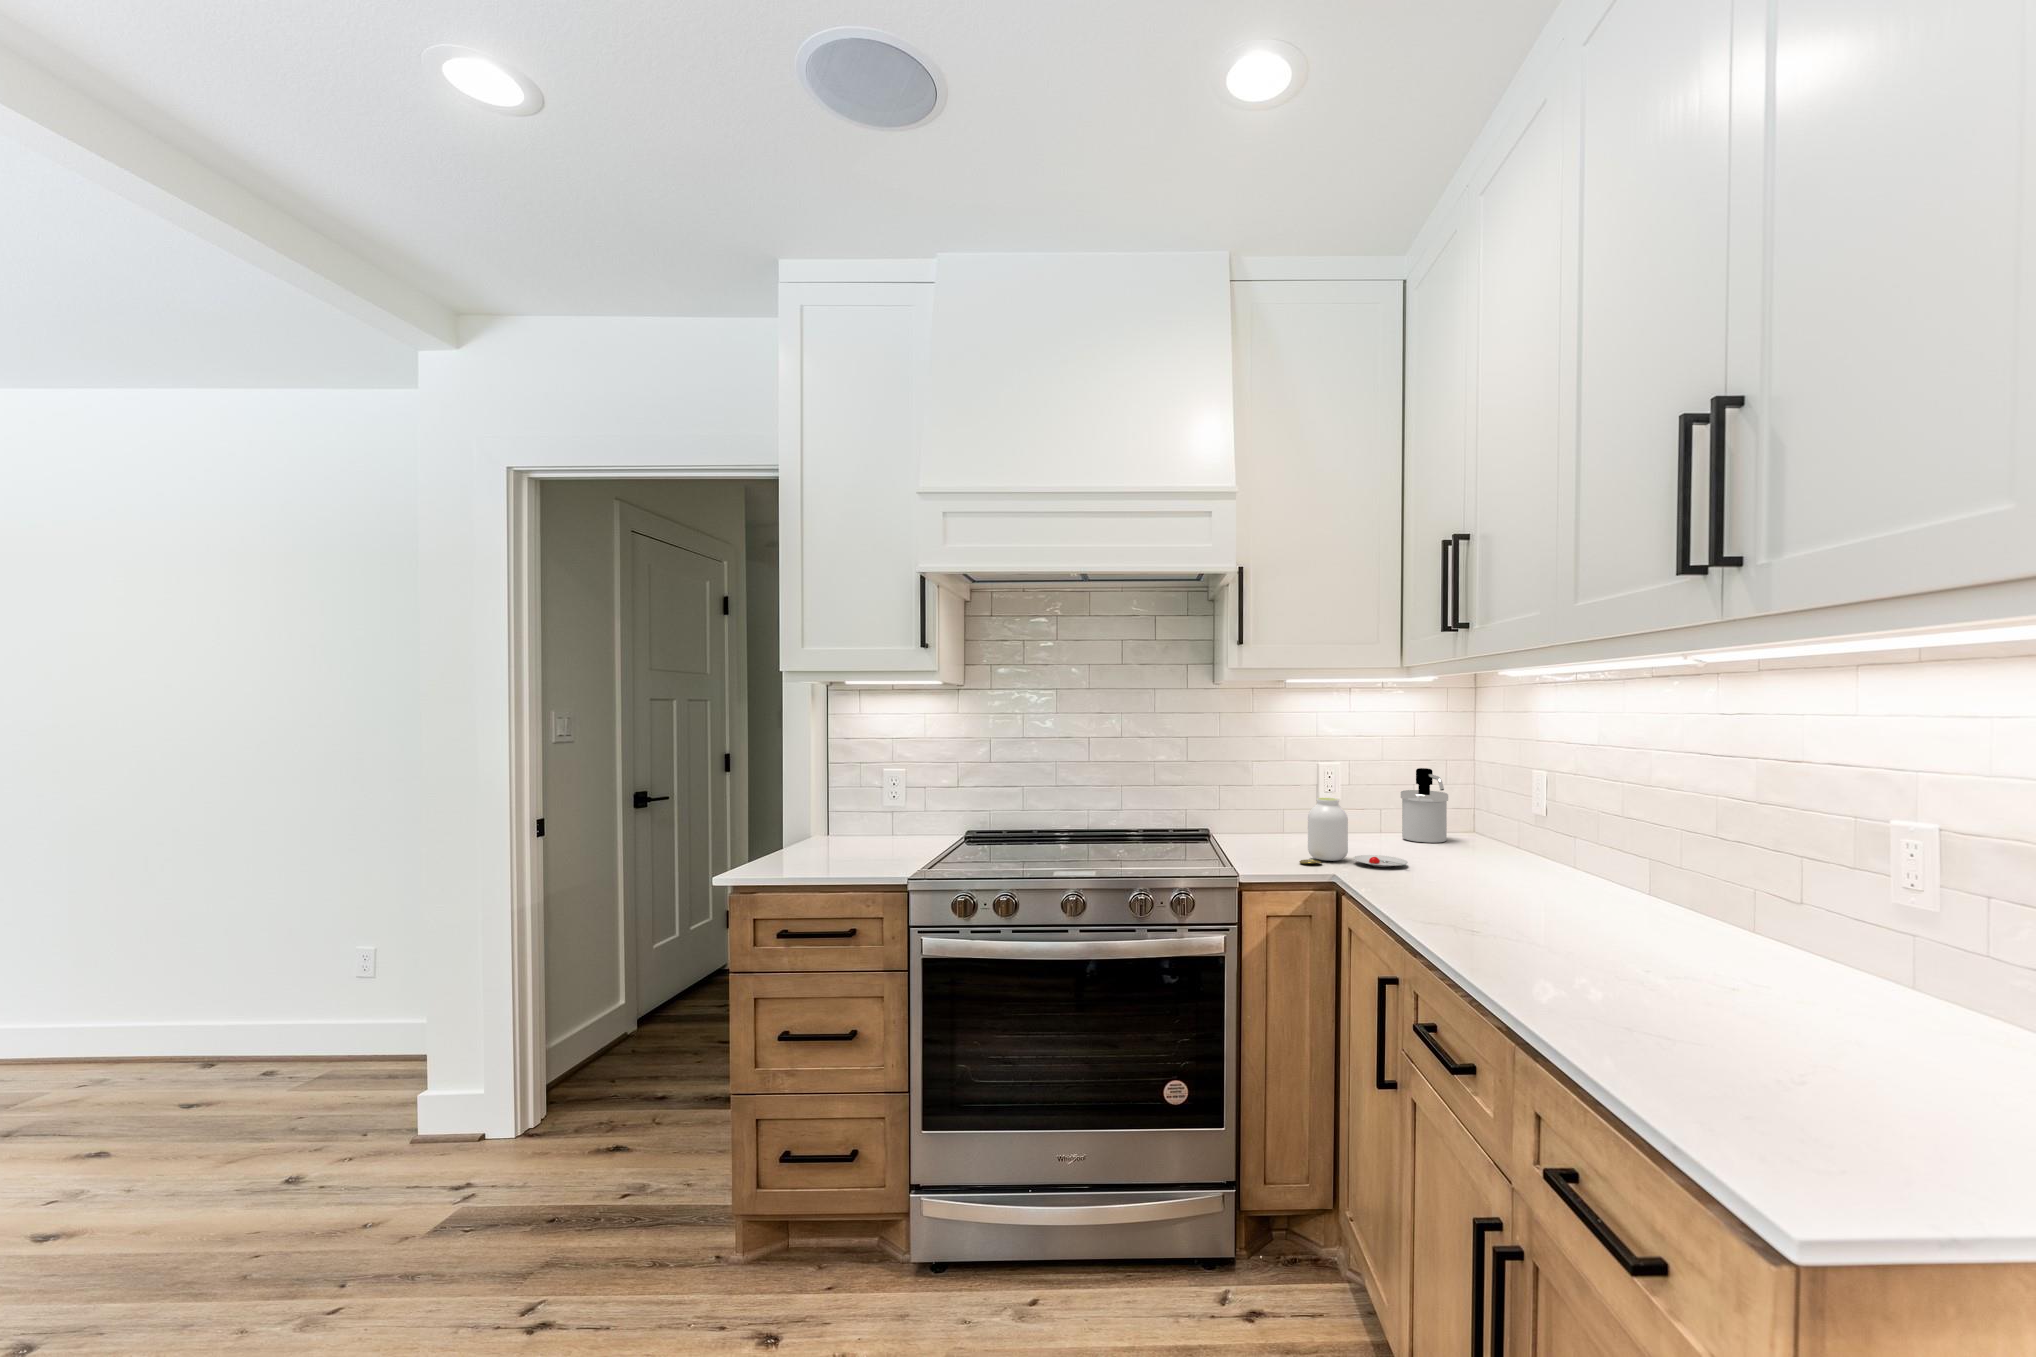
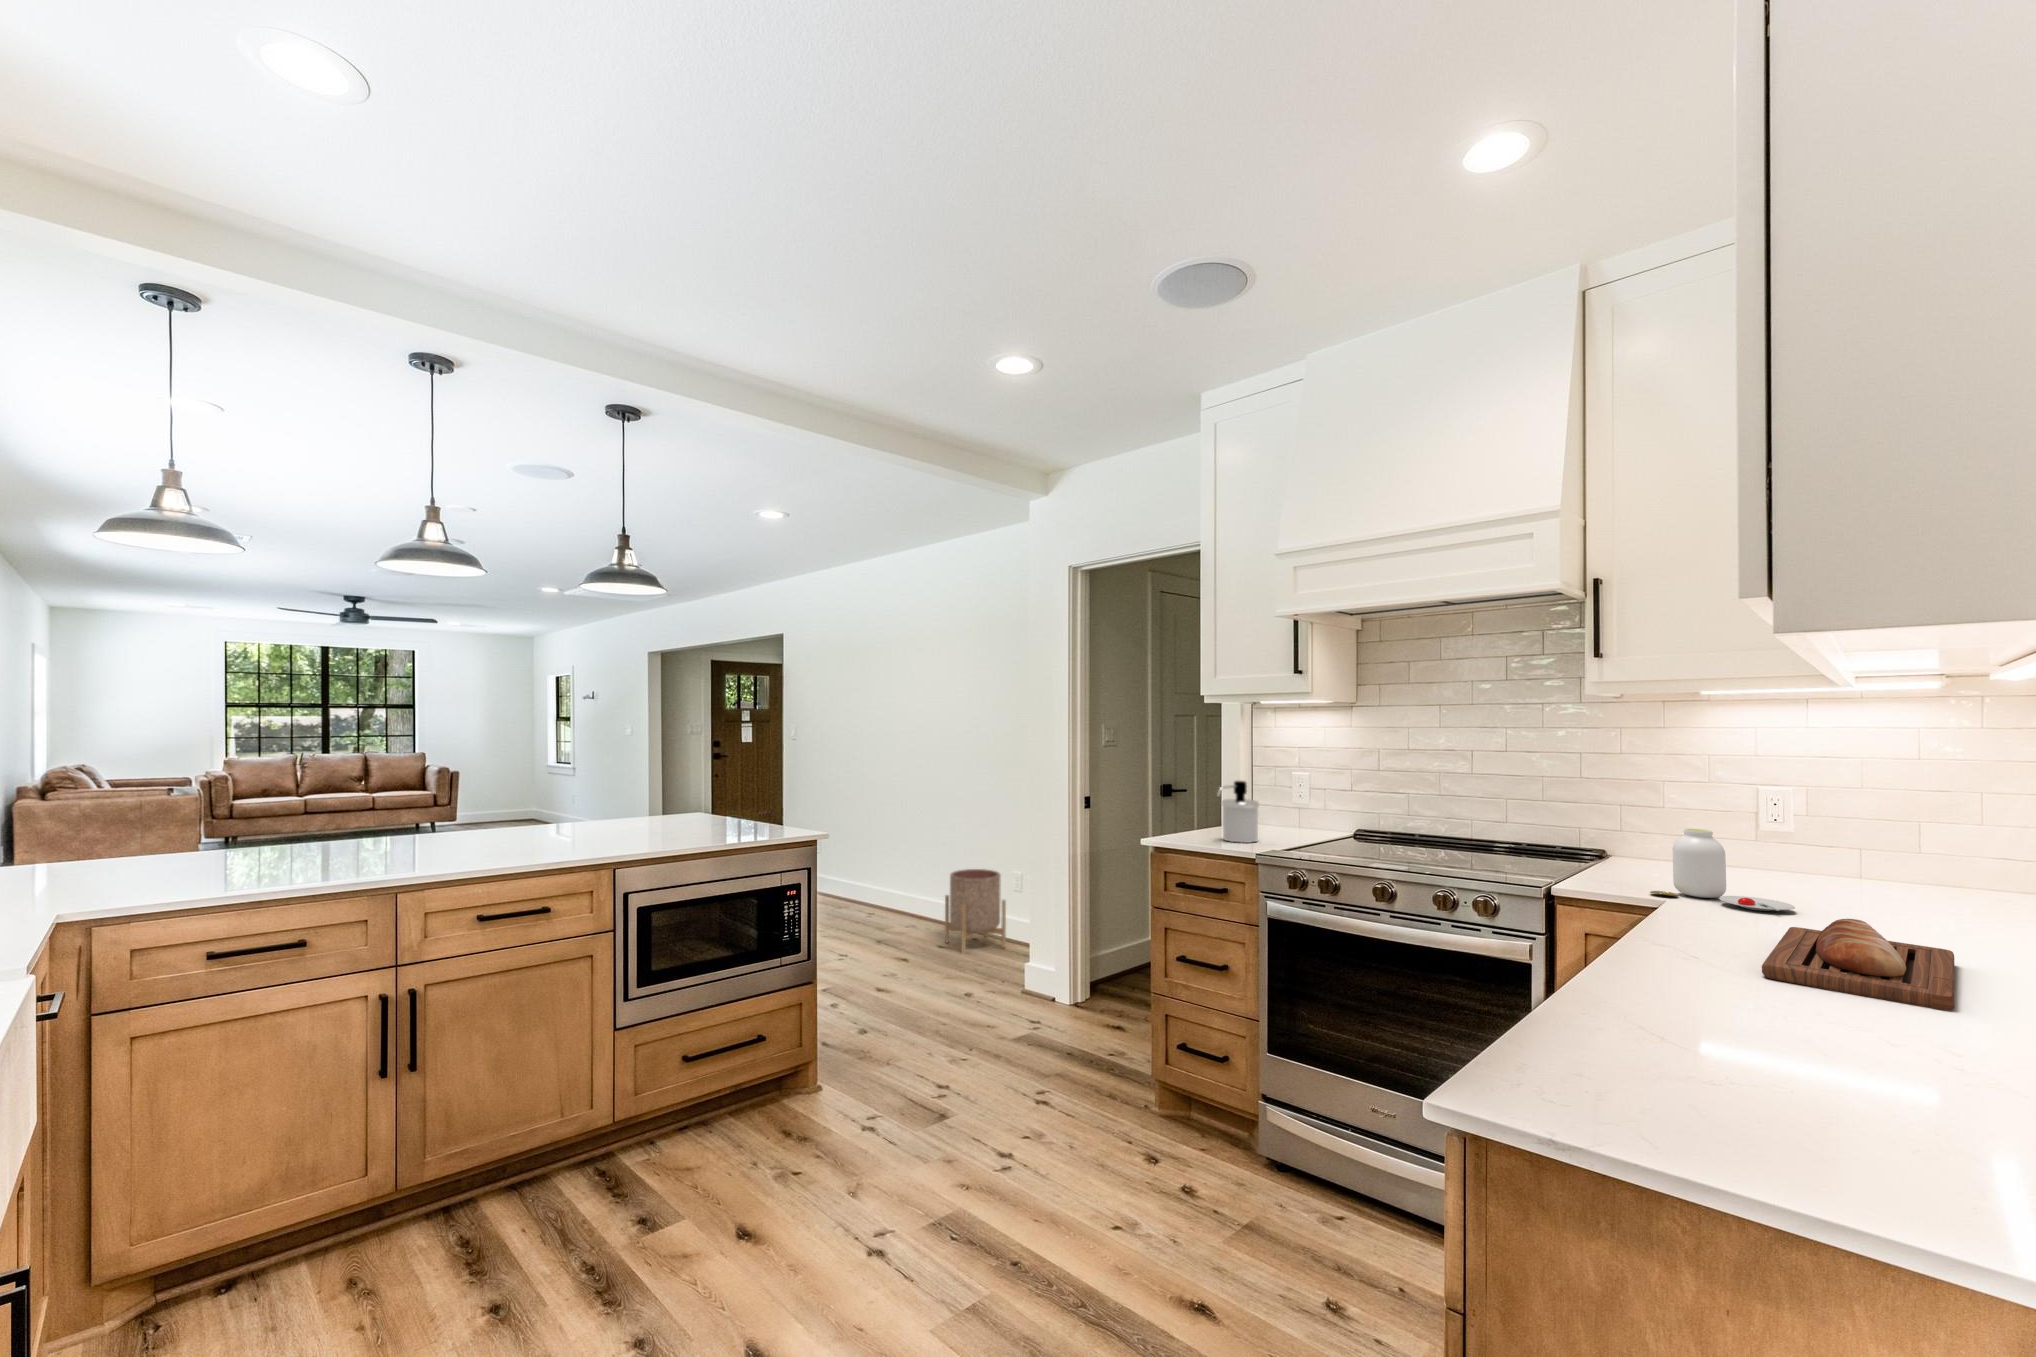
soap dispenser: present [1401,768,1448,843] -> present [1217,781,1259,843]
bread loaf: none [1475,869,1690,943] -> present [1762,919,1955,1011]
planter: none [199,953,338,1107] -> present [945,869,1006,954]

